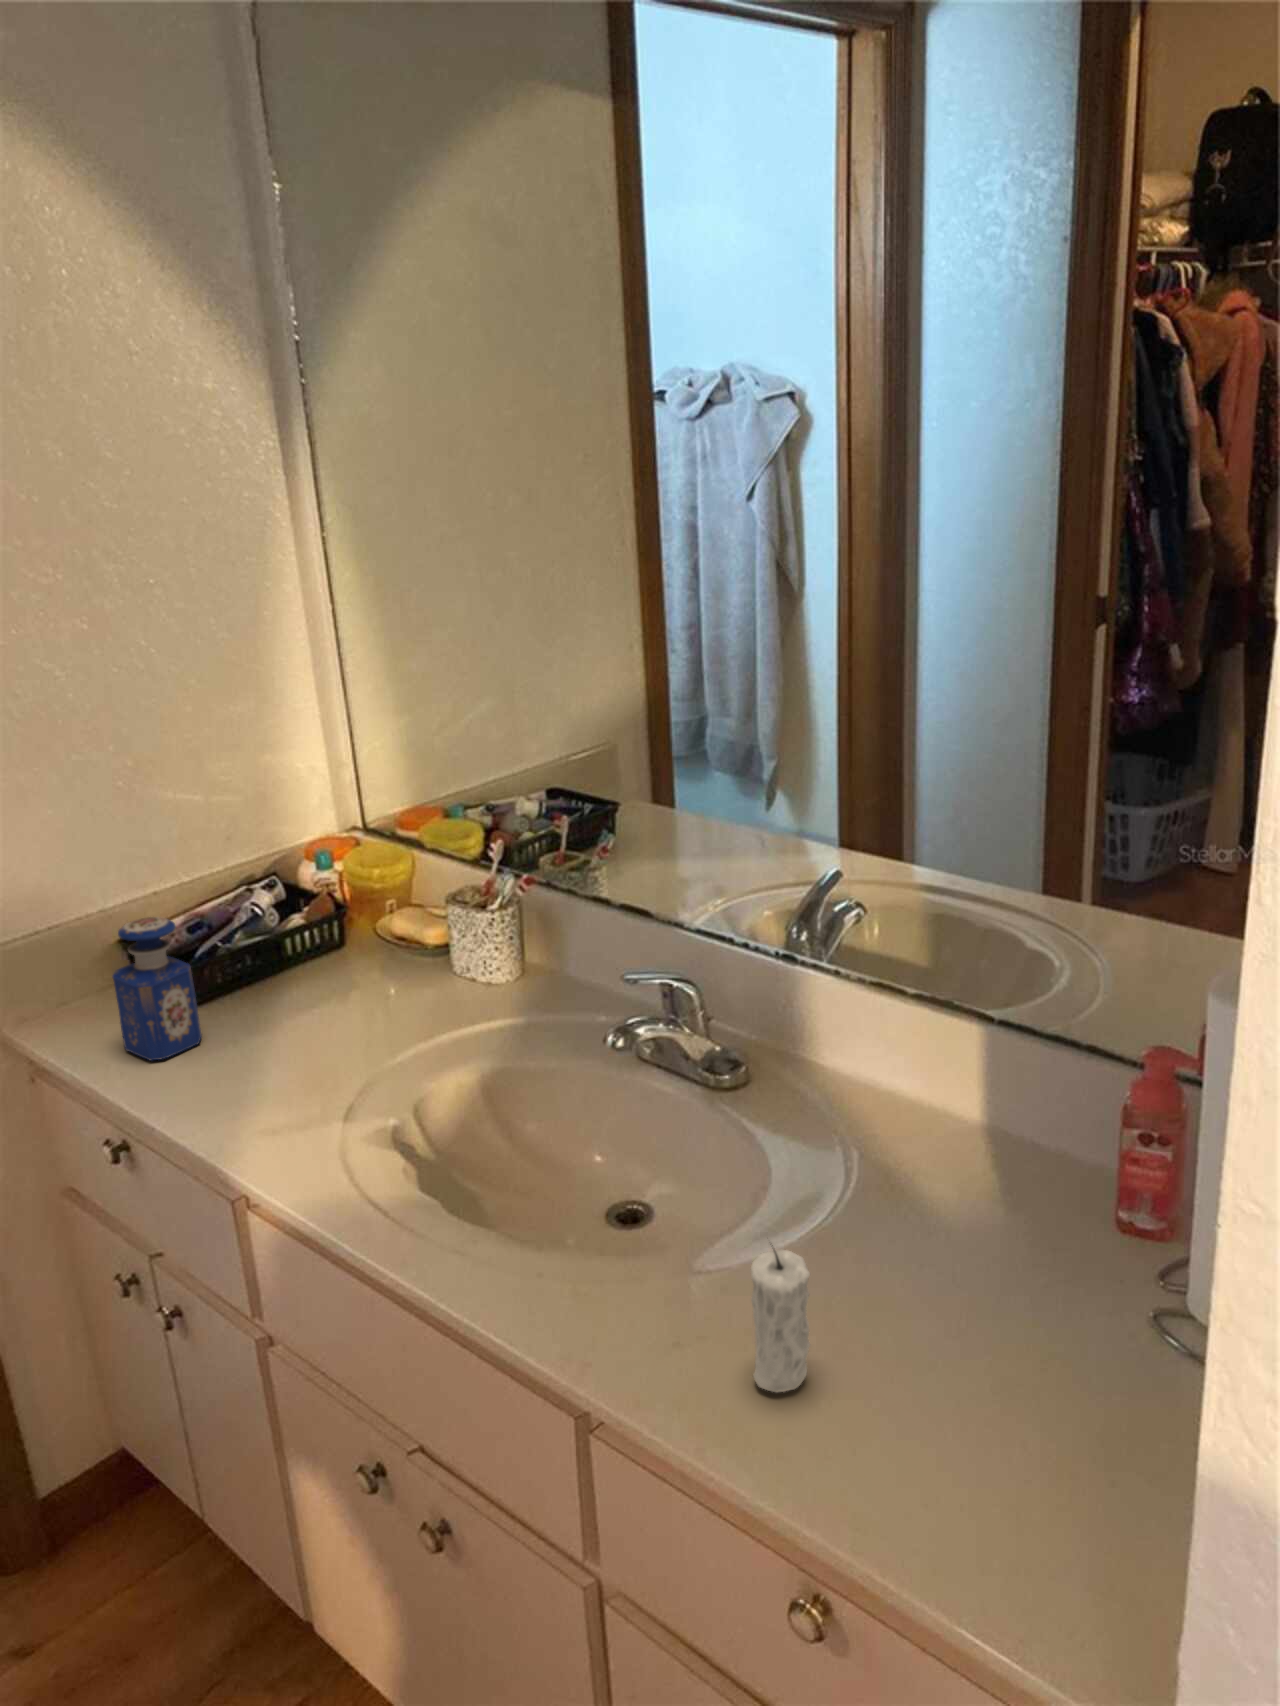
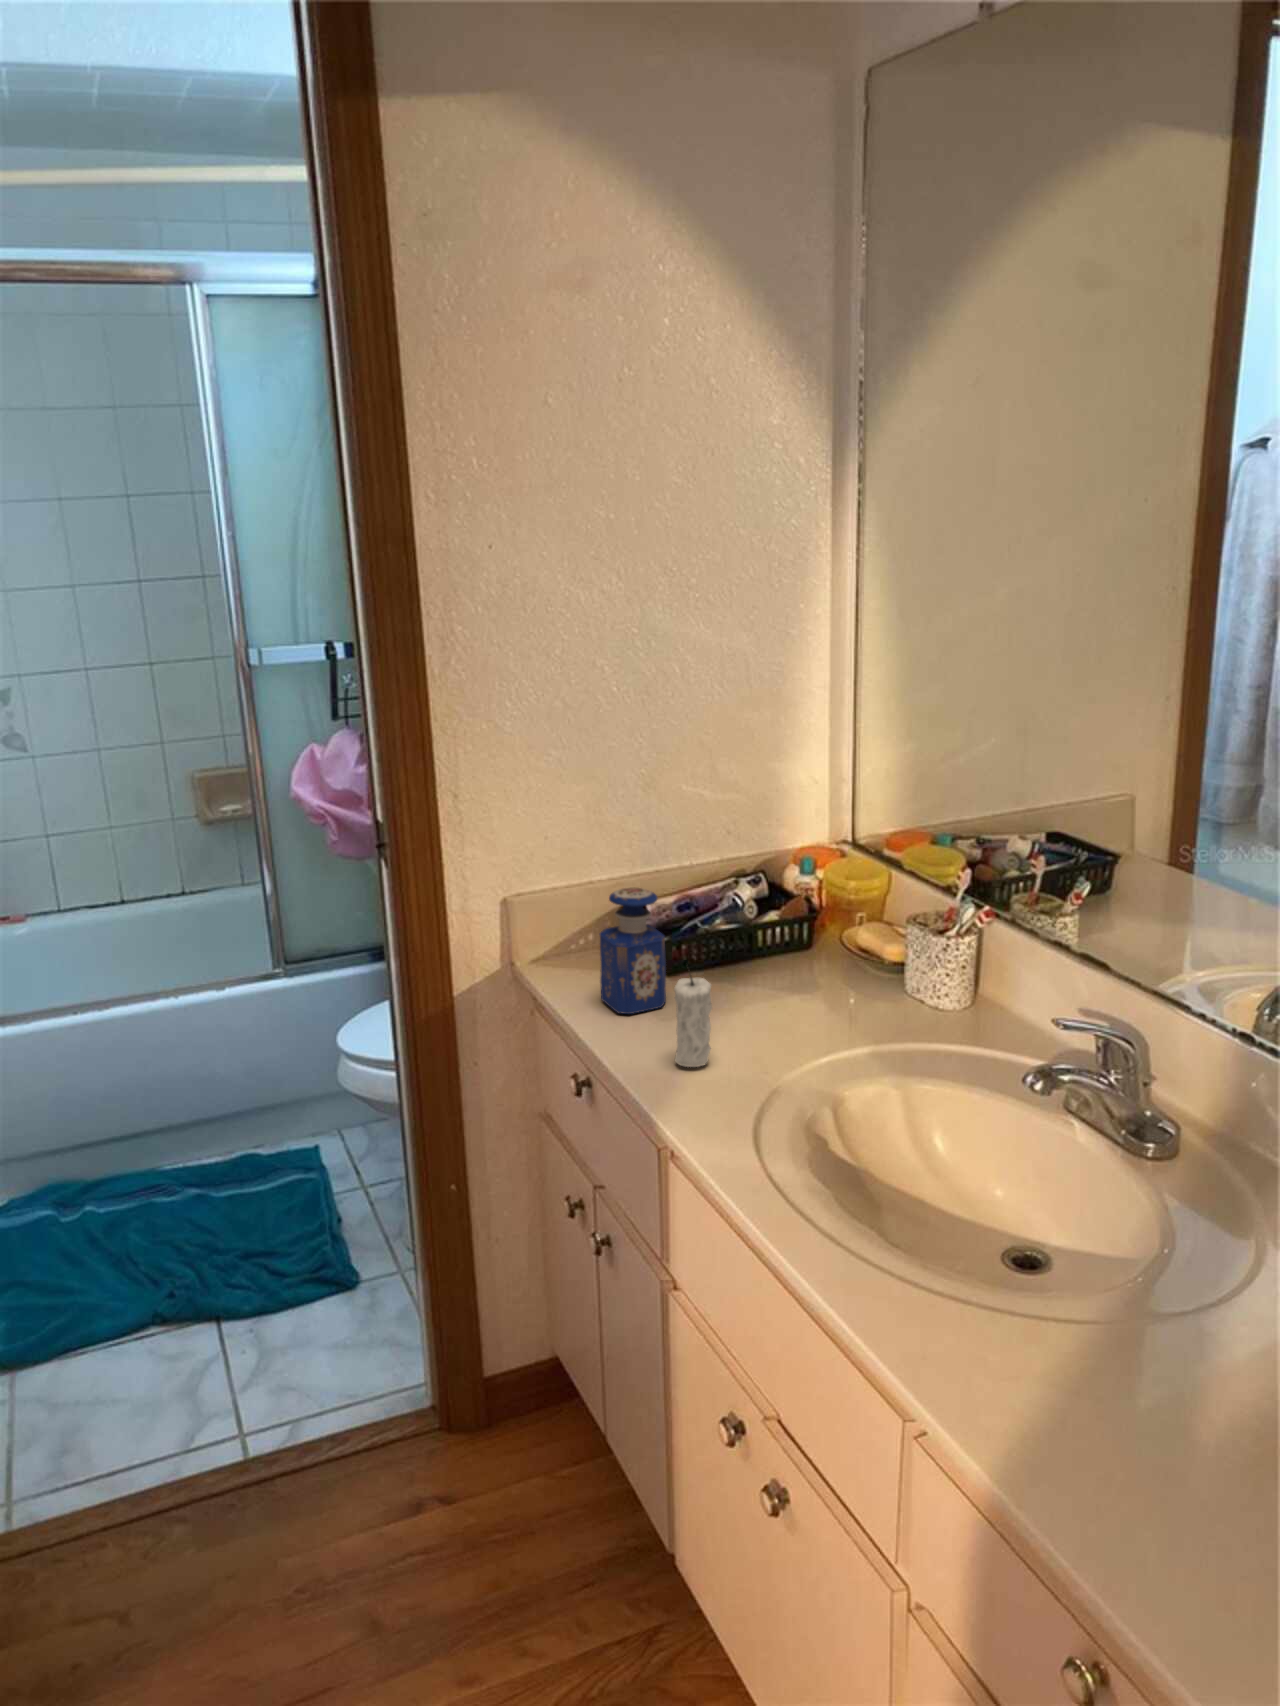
candle: present [751,1245,810,1392] -> present [674,976,712,1067]

